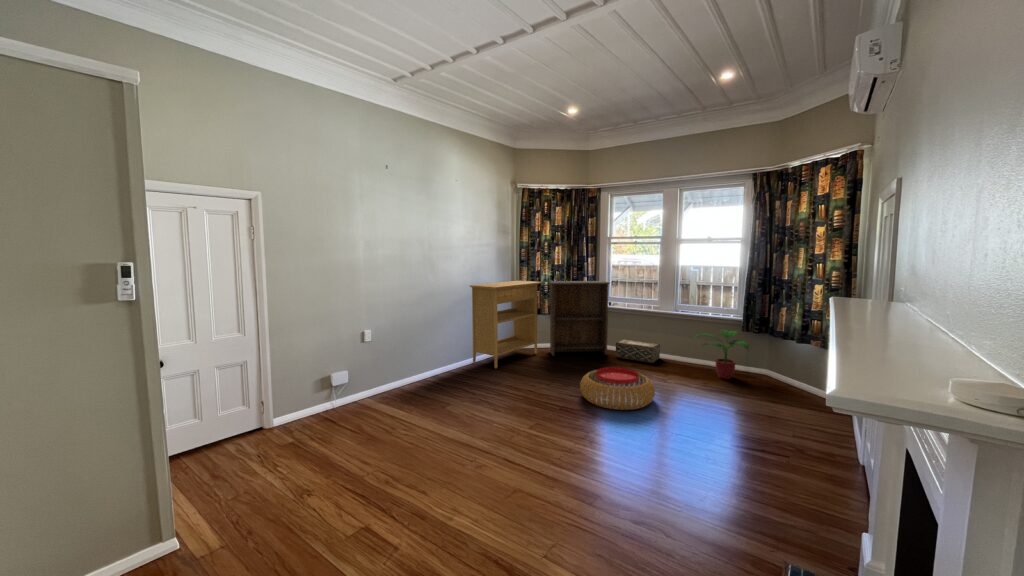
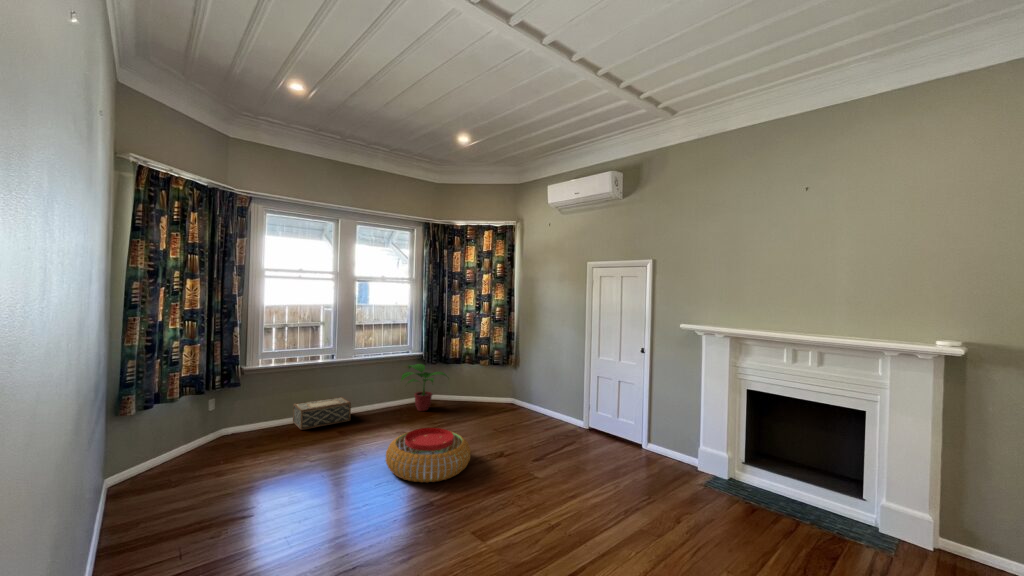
console table: present [470,281,541,368] -> none [106,343,210,556]
bookshelf: present [550,281,610,356] -> none [199,329,292,465]

